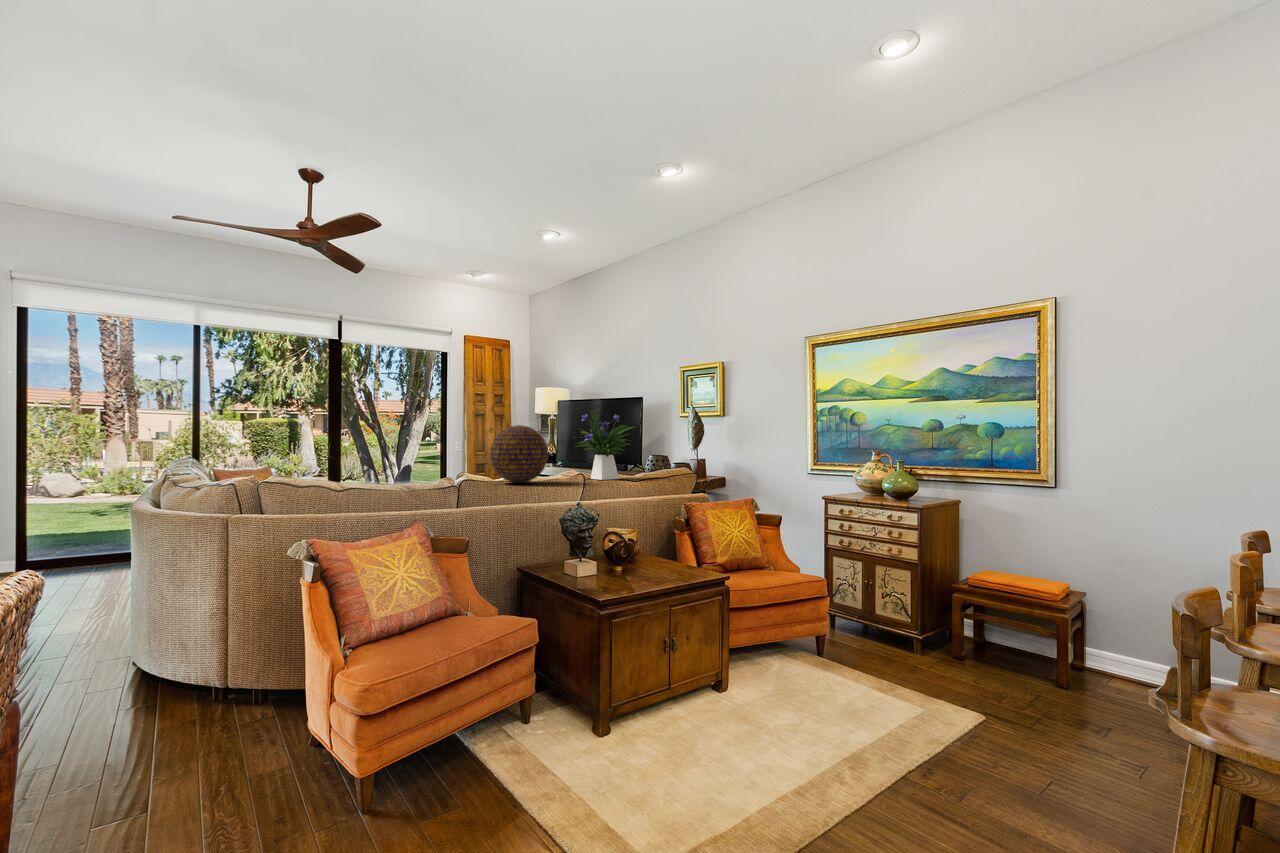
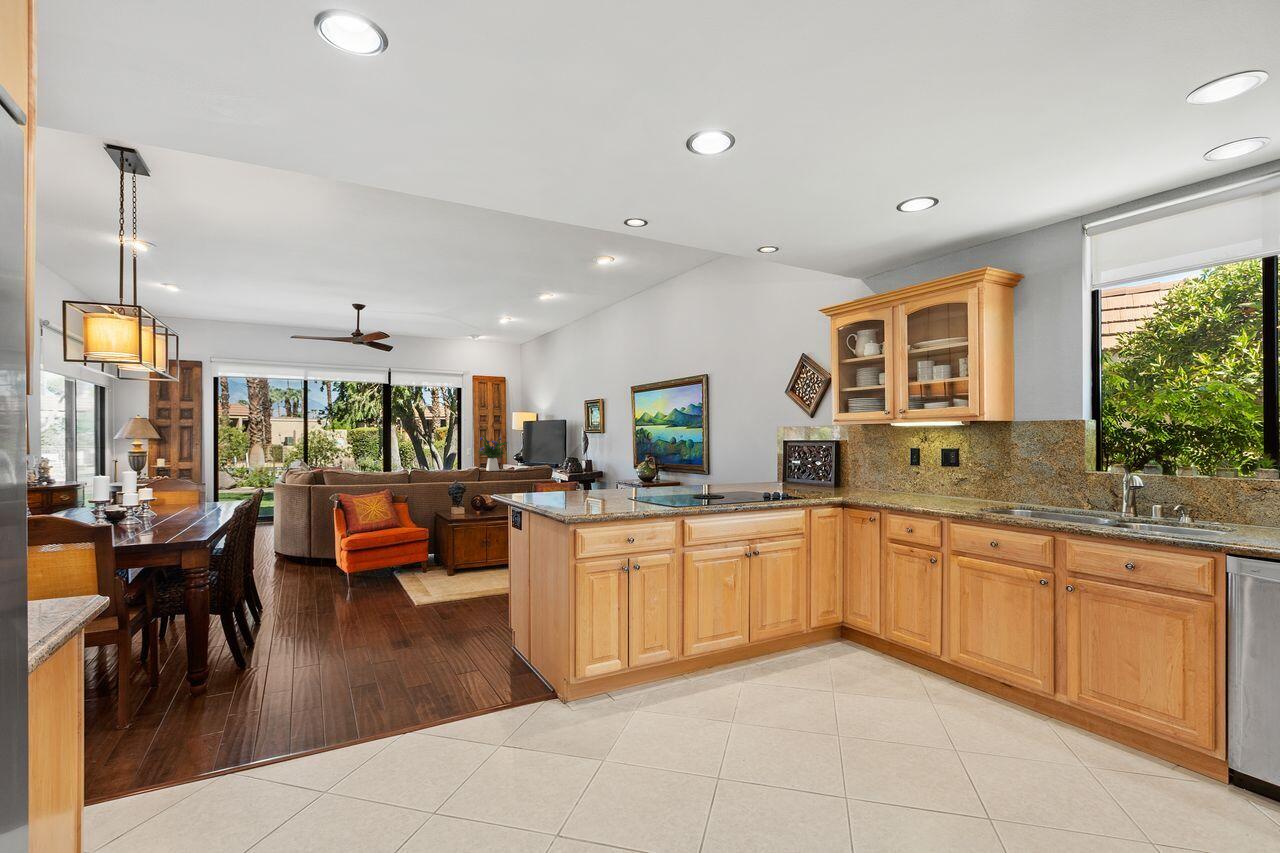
decorative orb: present [490,425,548,483] -> none [427,443,456,472]

